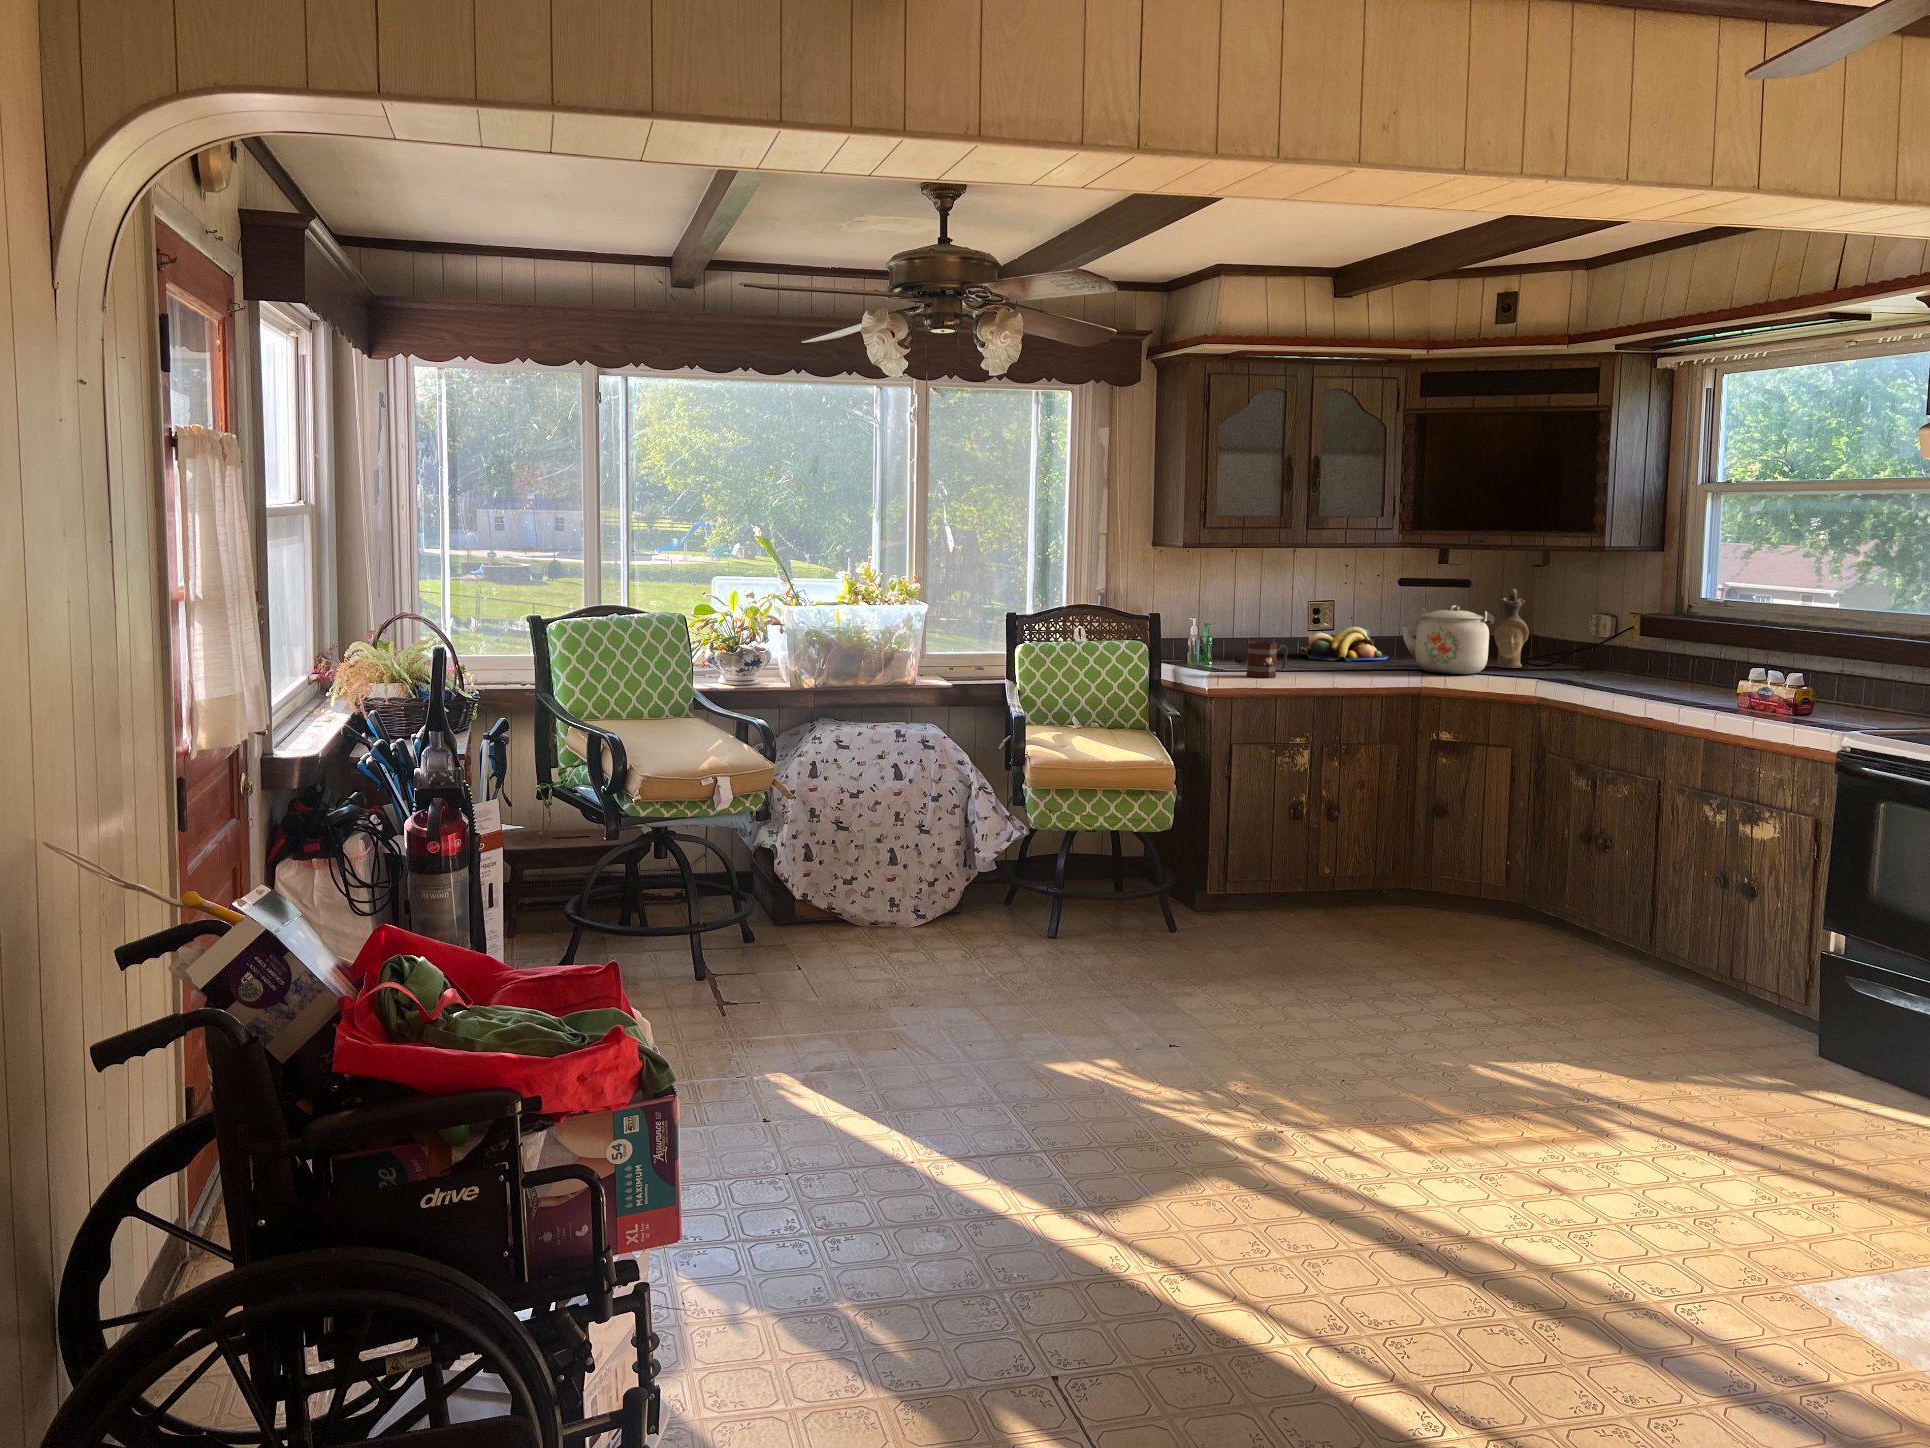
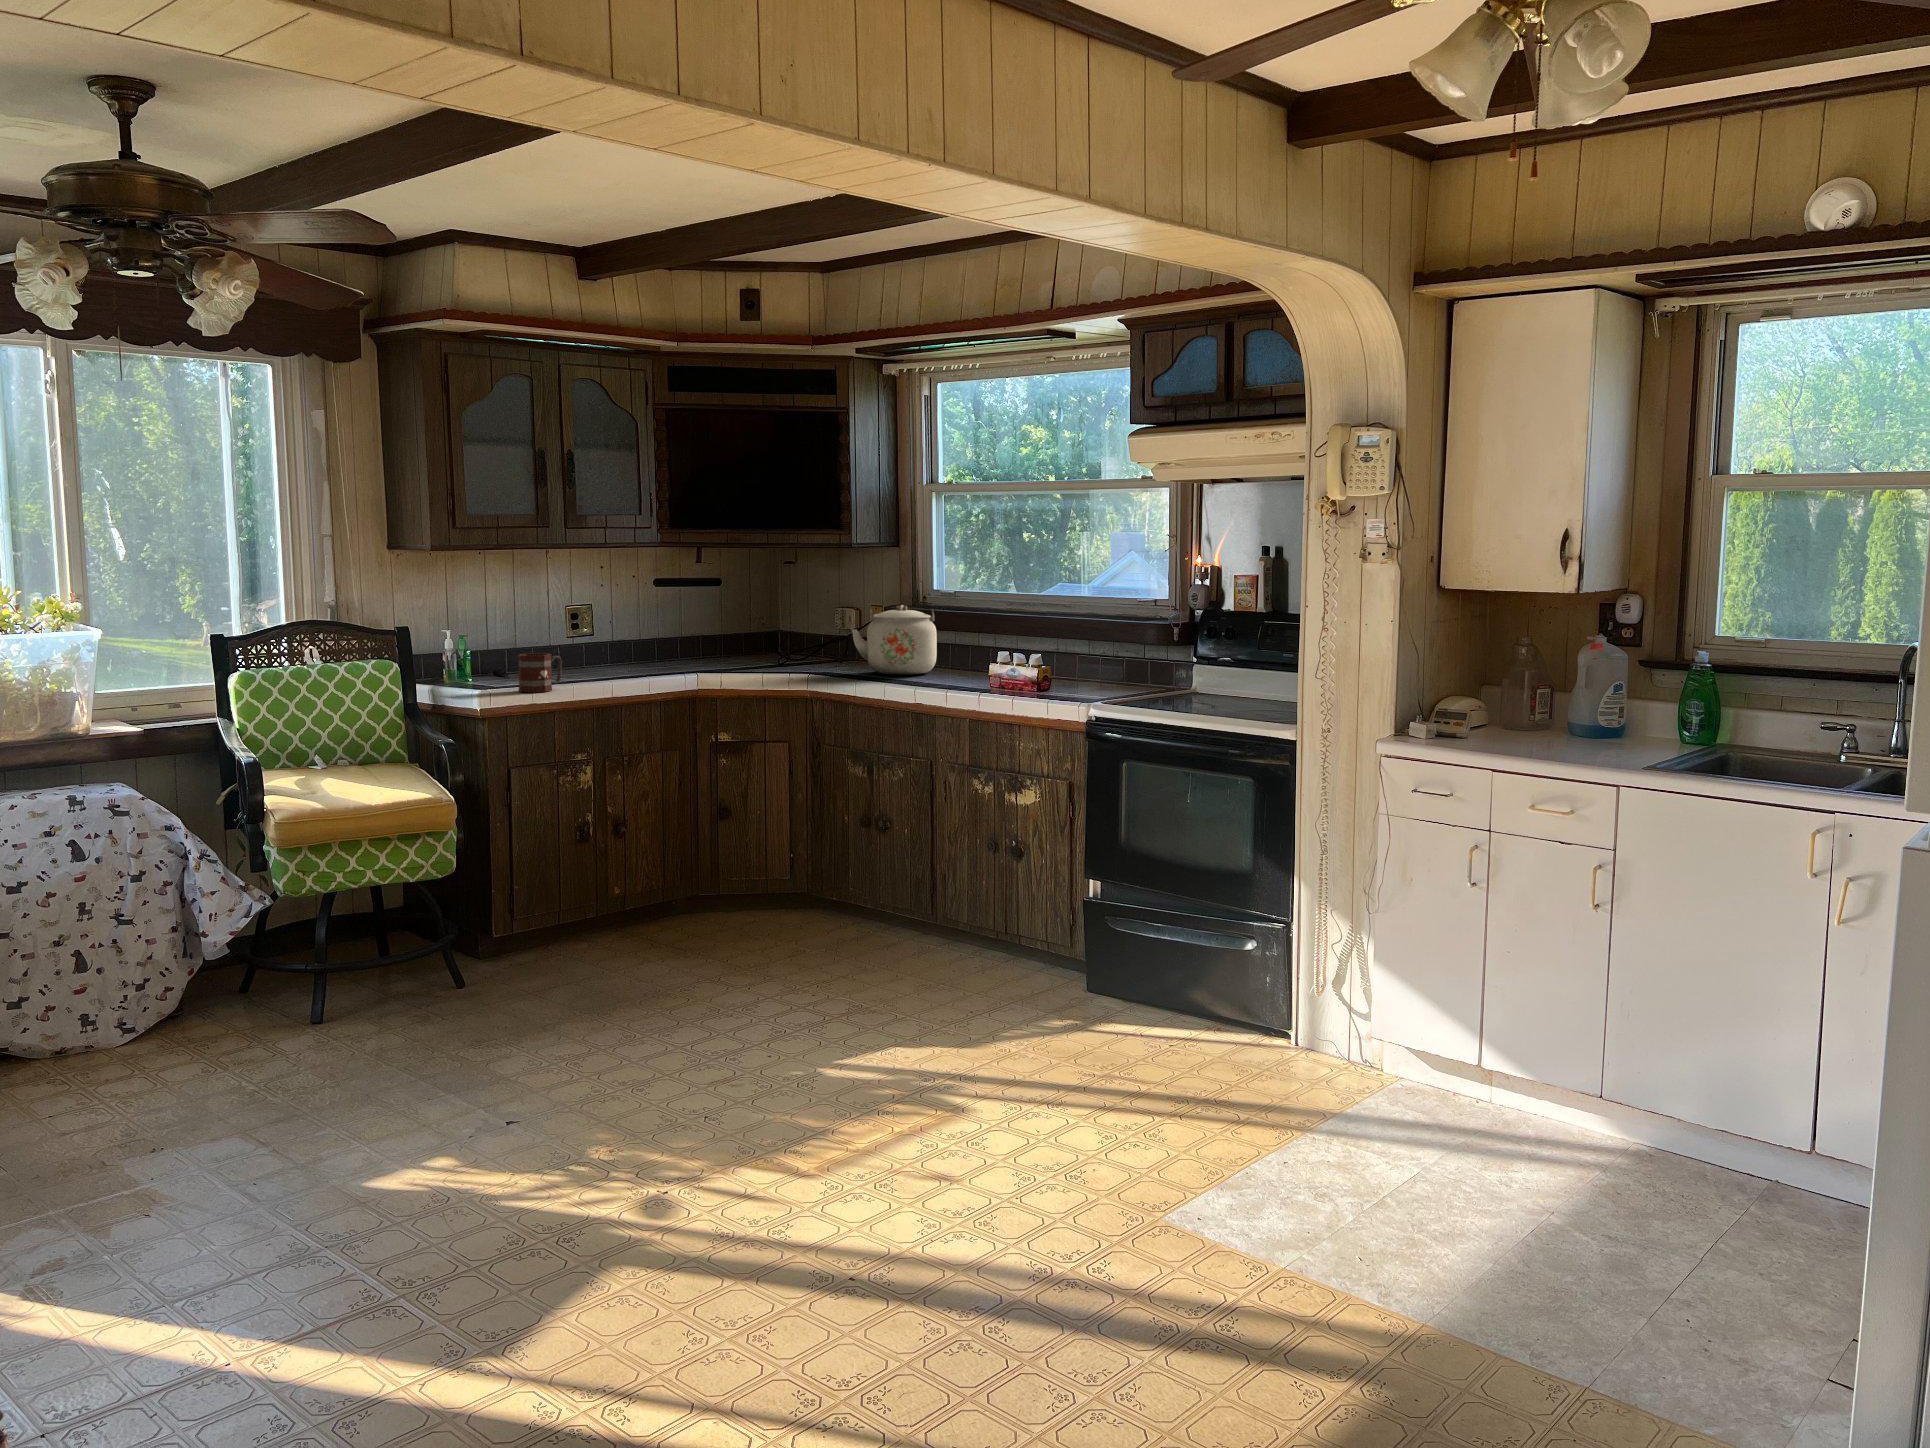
ceramic pitcher: present [1494,589,1529,668] -> none [757,586,789,664]
kettle: present [1402,605,1494,674] -> present [851,605,937,675]
fruit bowl: present [1301,627,1389,661] -> none [559,631,653,668]

